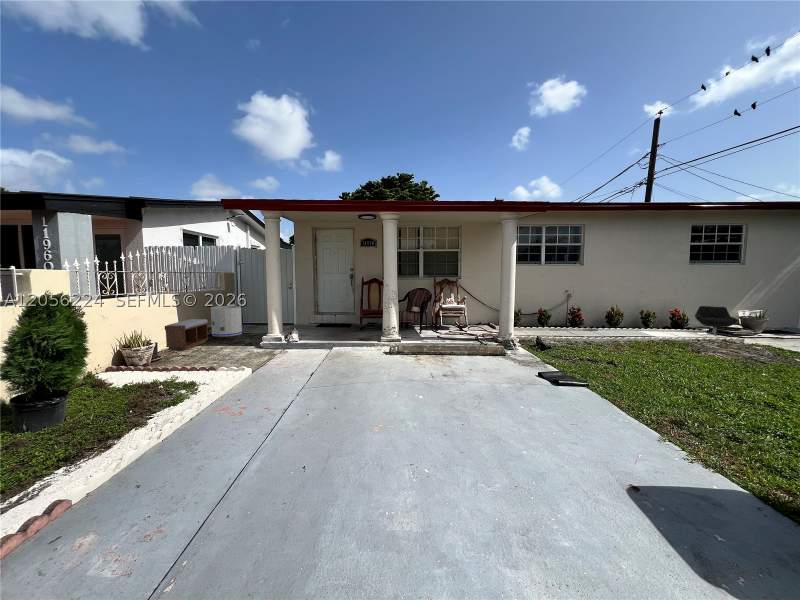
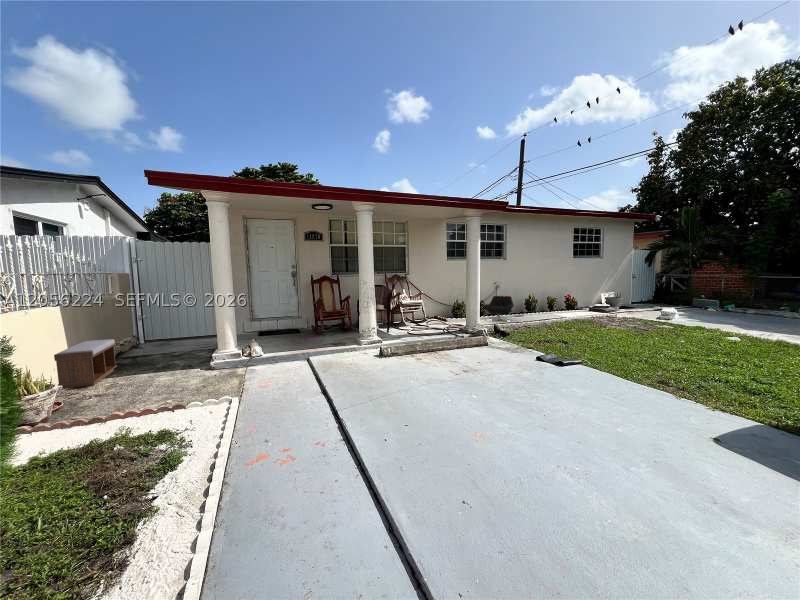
trash can: present [211,306,242,337] -> none [106,318,156,361]
lounge chair: present [695,306,738,336] -> present [484,296,514,322]

